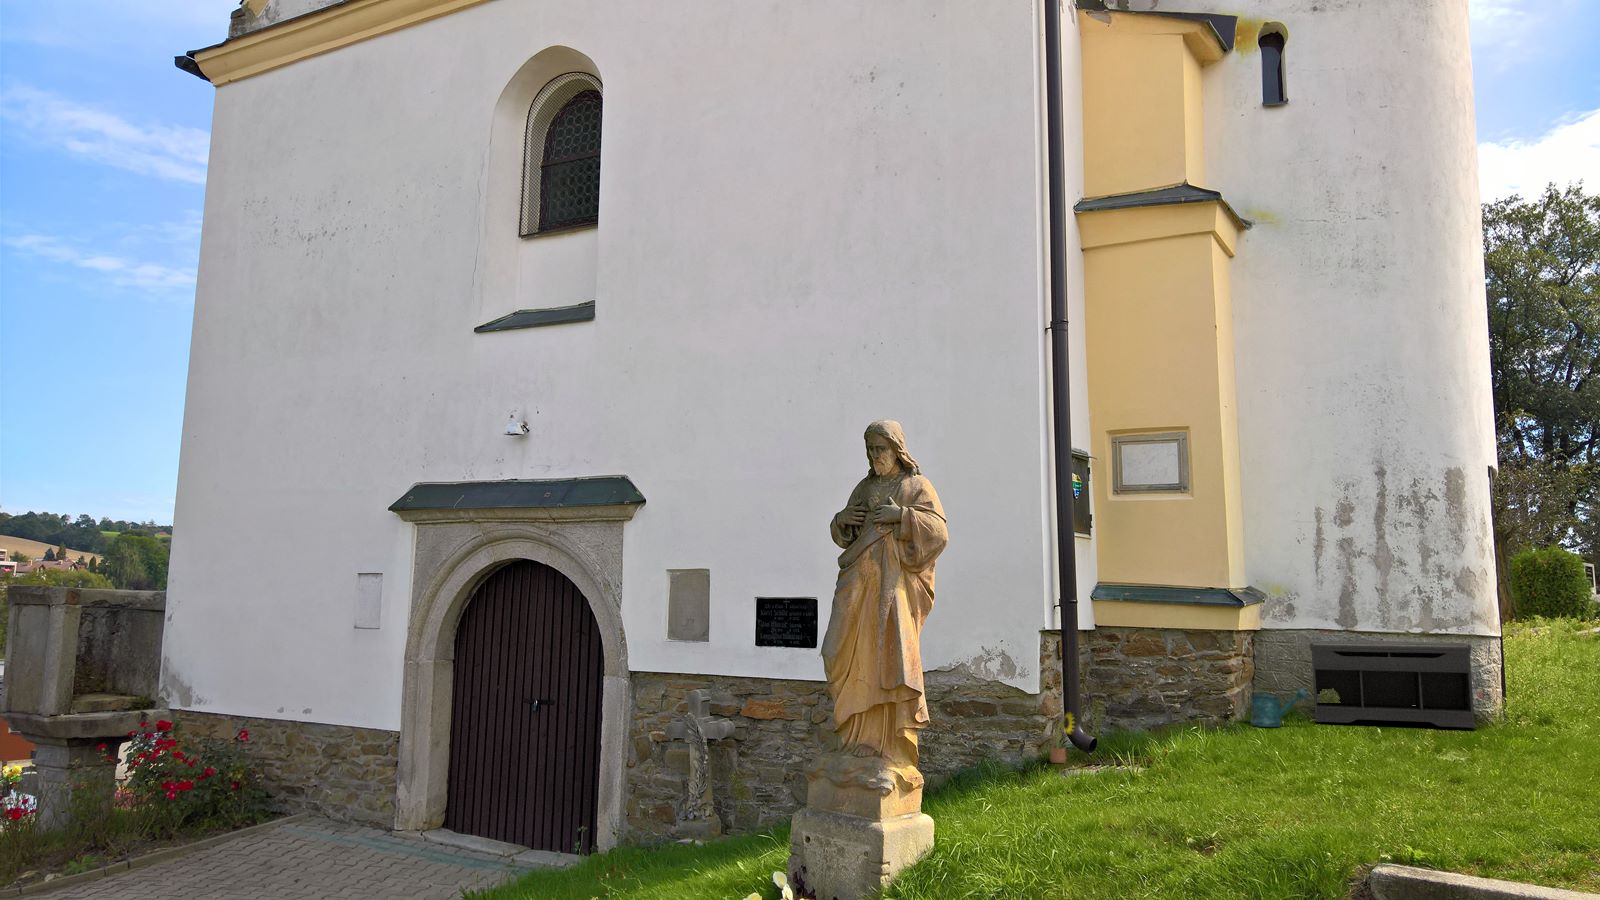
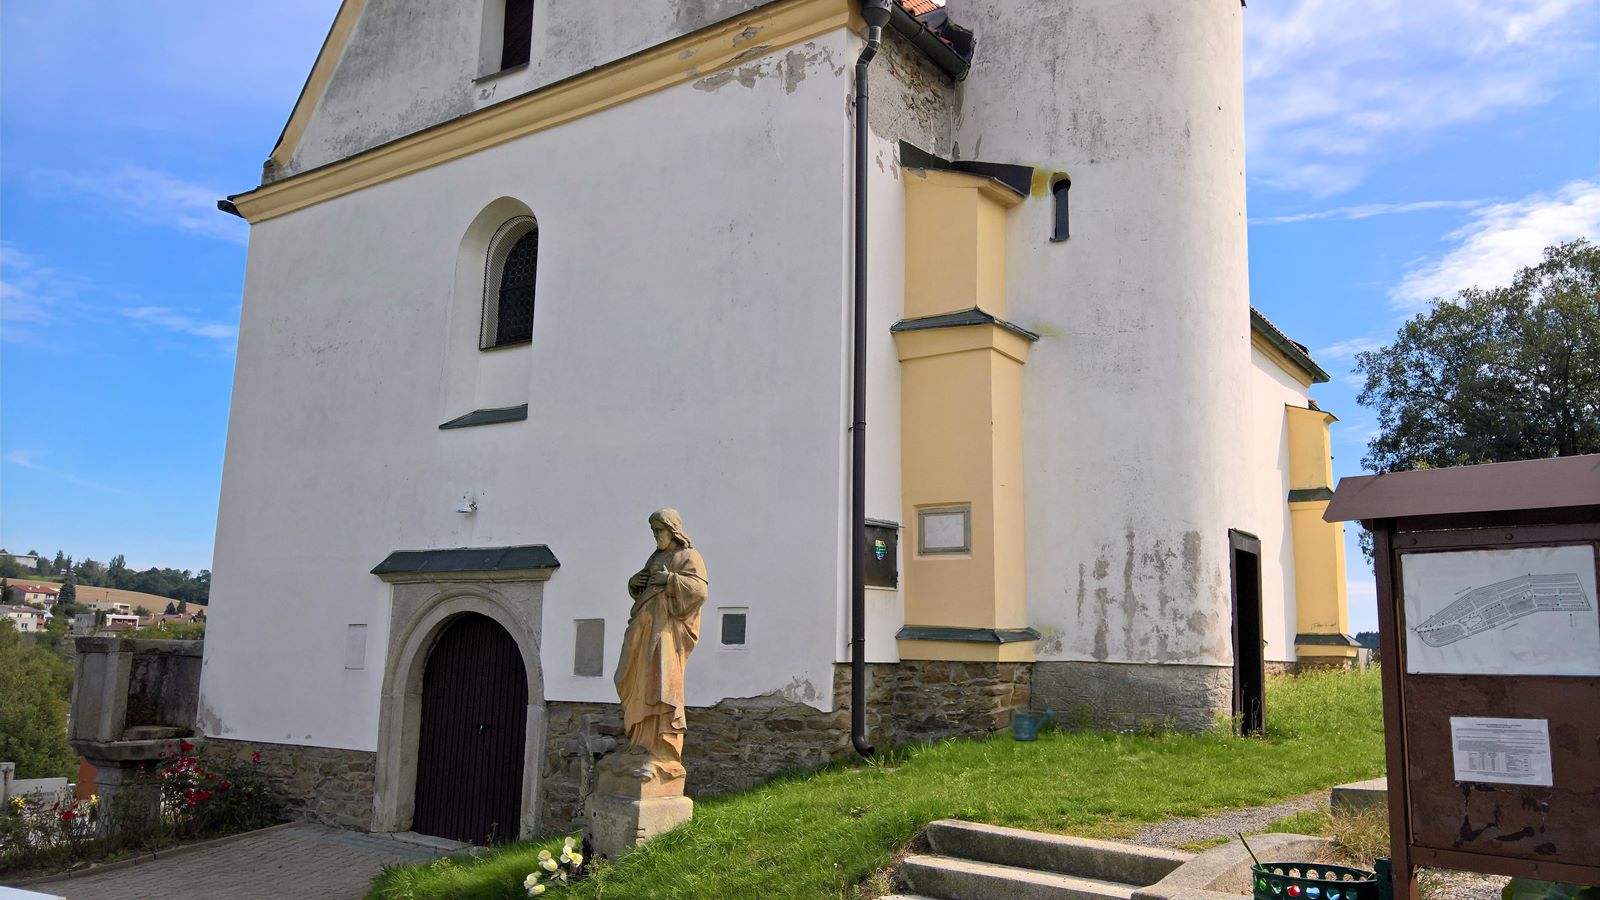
bench: present [1310,641,1475,728] -> none [1063,672,1190,739]
decorative plant: present [1050,713,1074,763] -> none [839,727,859,767]

